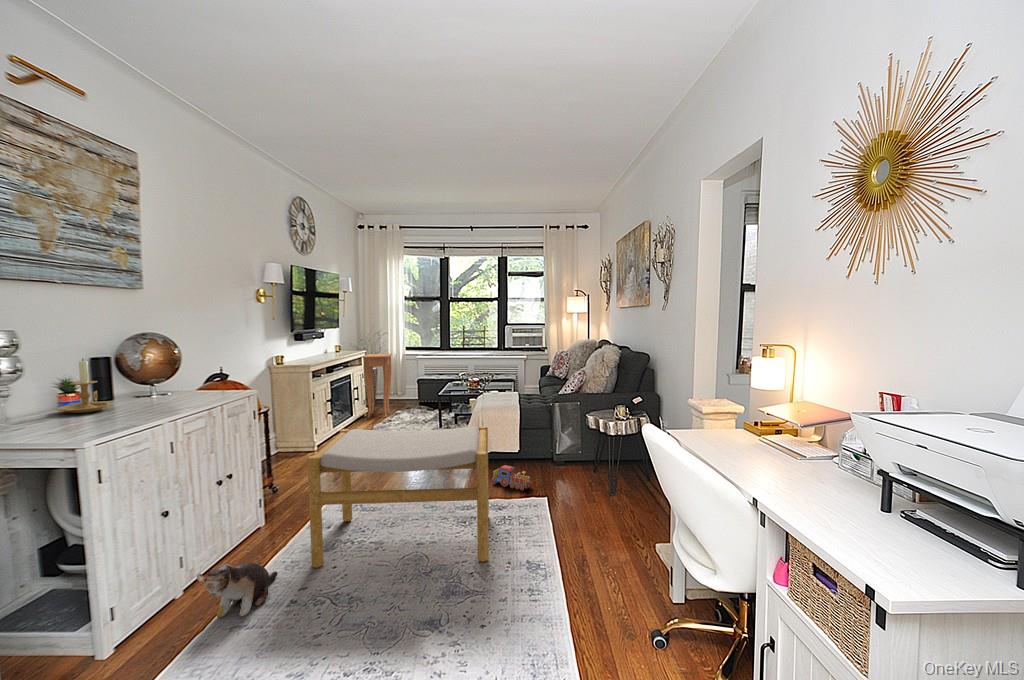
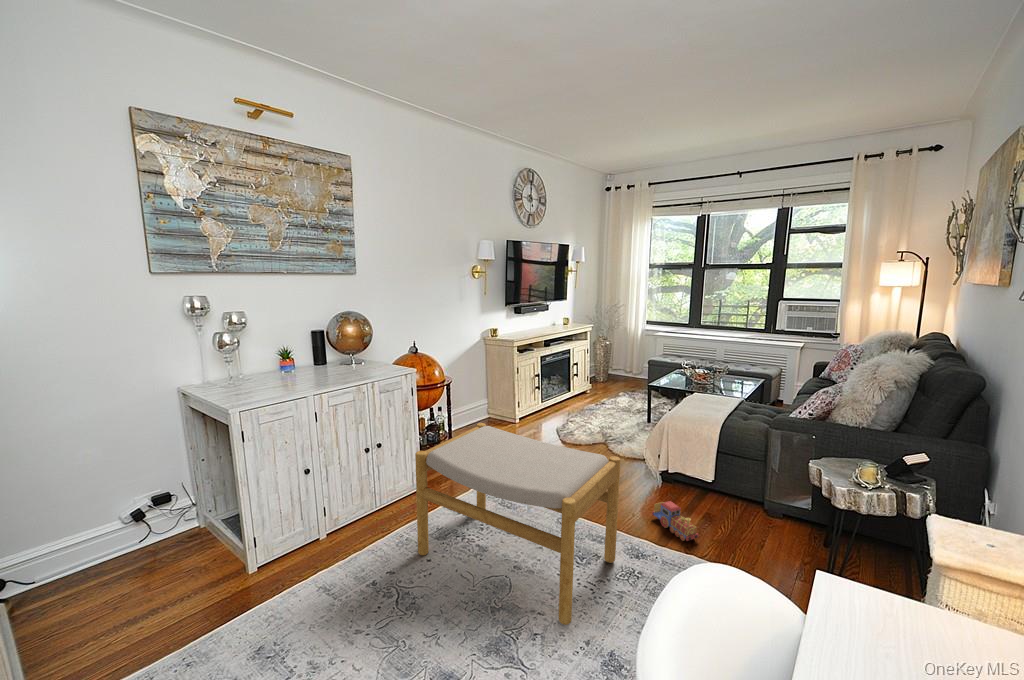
side table: present [363,354,392,418] -> none [585,328,618,397]
candle holder: present [56,359,113,413] -> none [271,335,307,377]
plush toy: present [197,563,277,617] -> none [303,532,390,581]

